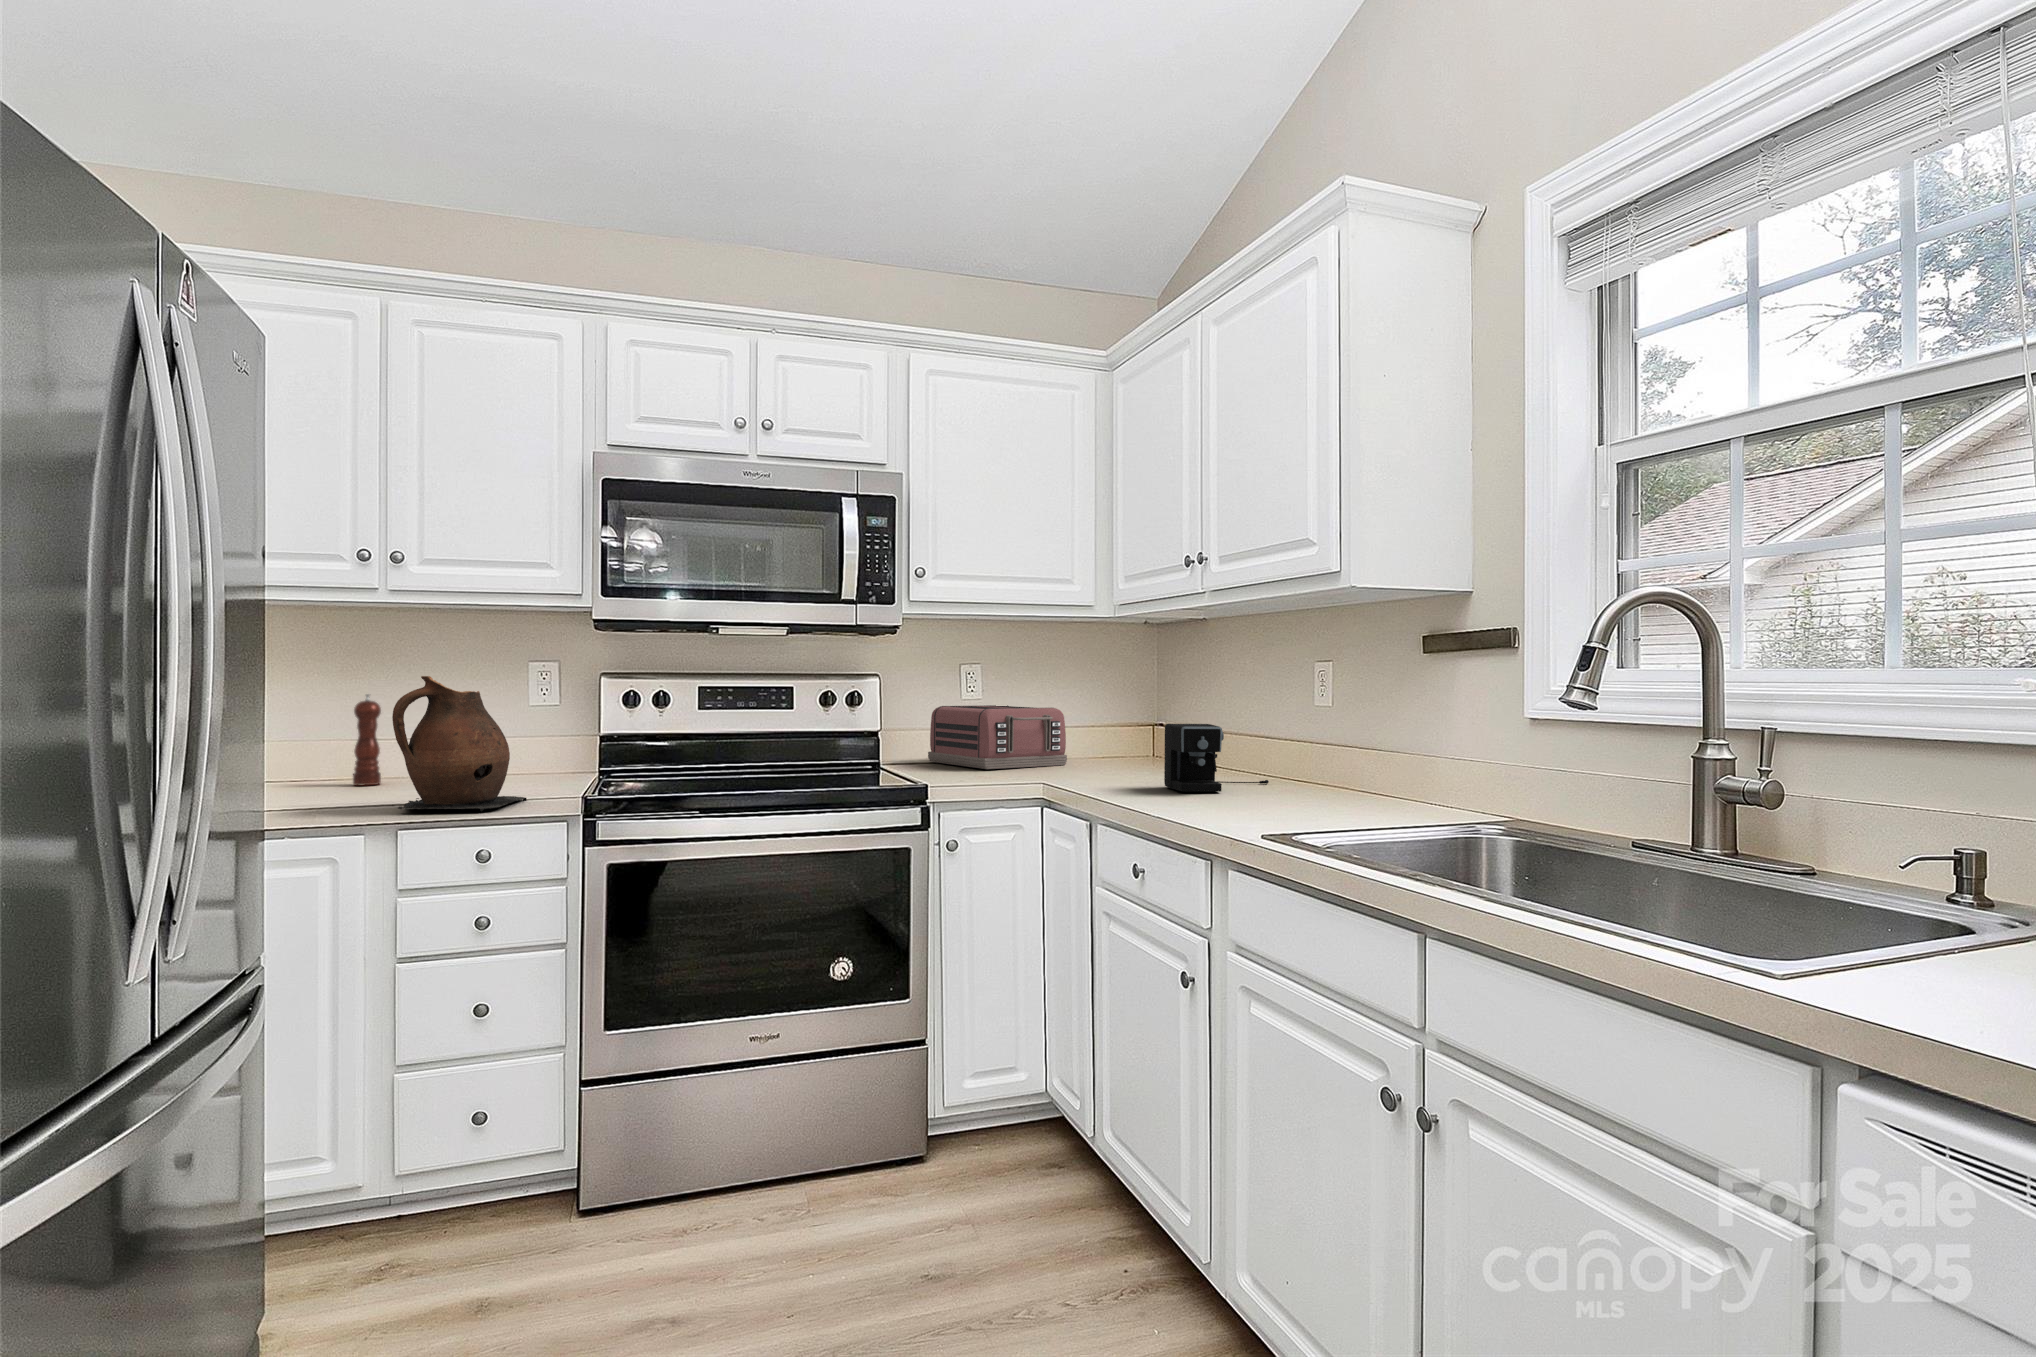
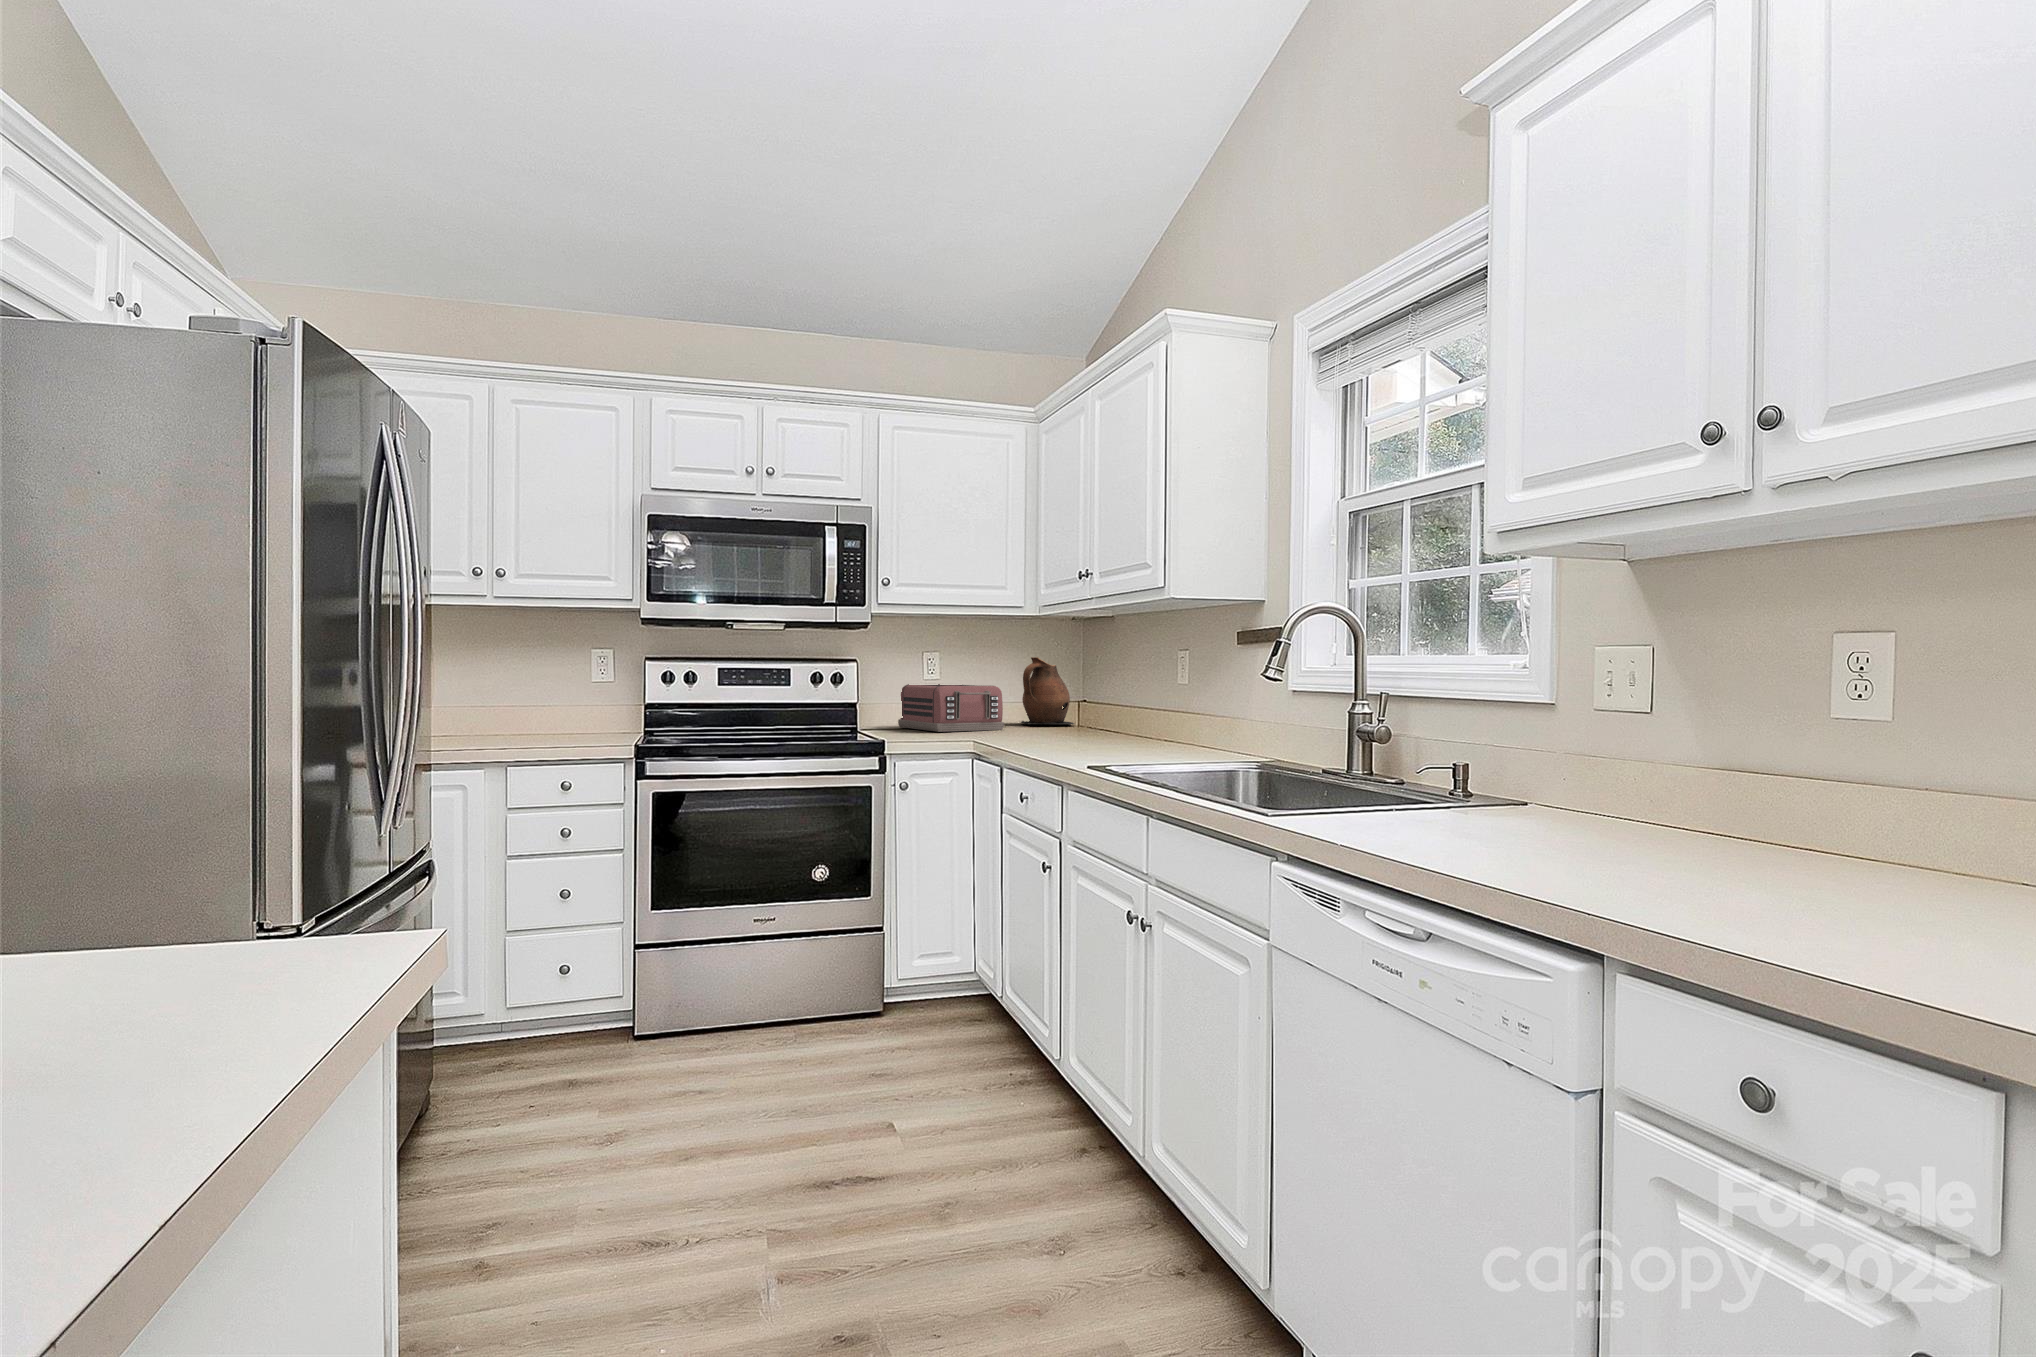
ceramic pitcher: present [392,676,527,811] -> present [1021,657,1074,725]
pepper mill: present [353,694,381,786] -> none [467,672,487,739]
coffee maker: present [1164,724,1269,792] -> none [1061,696,1141,745]

